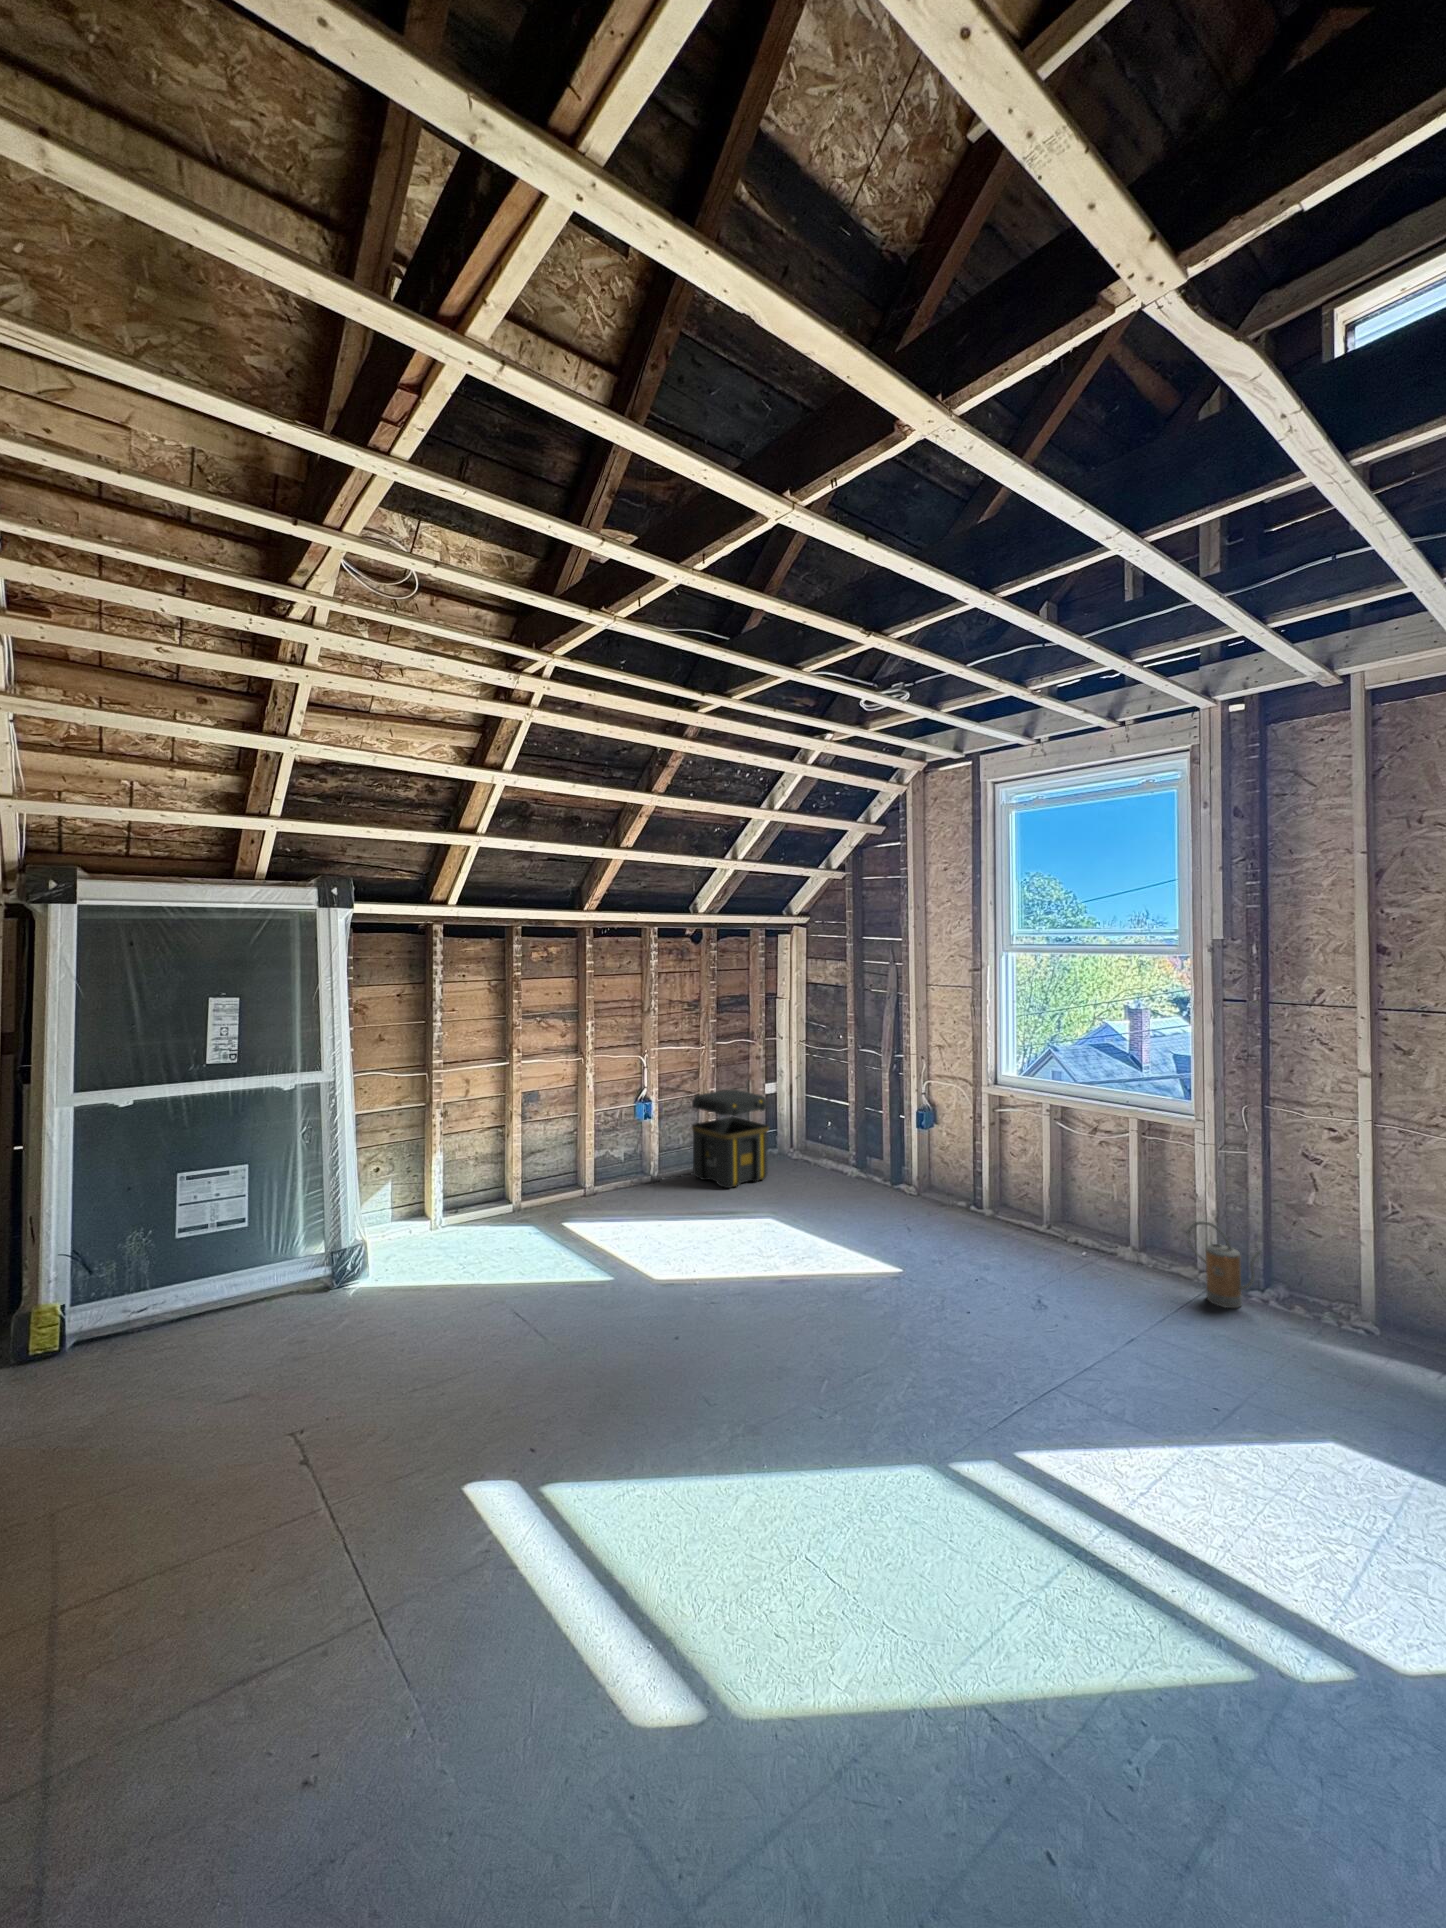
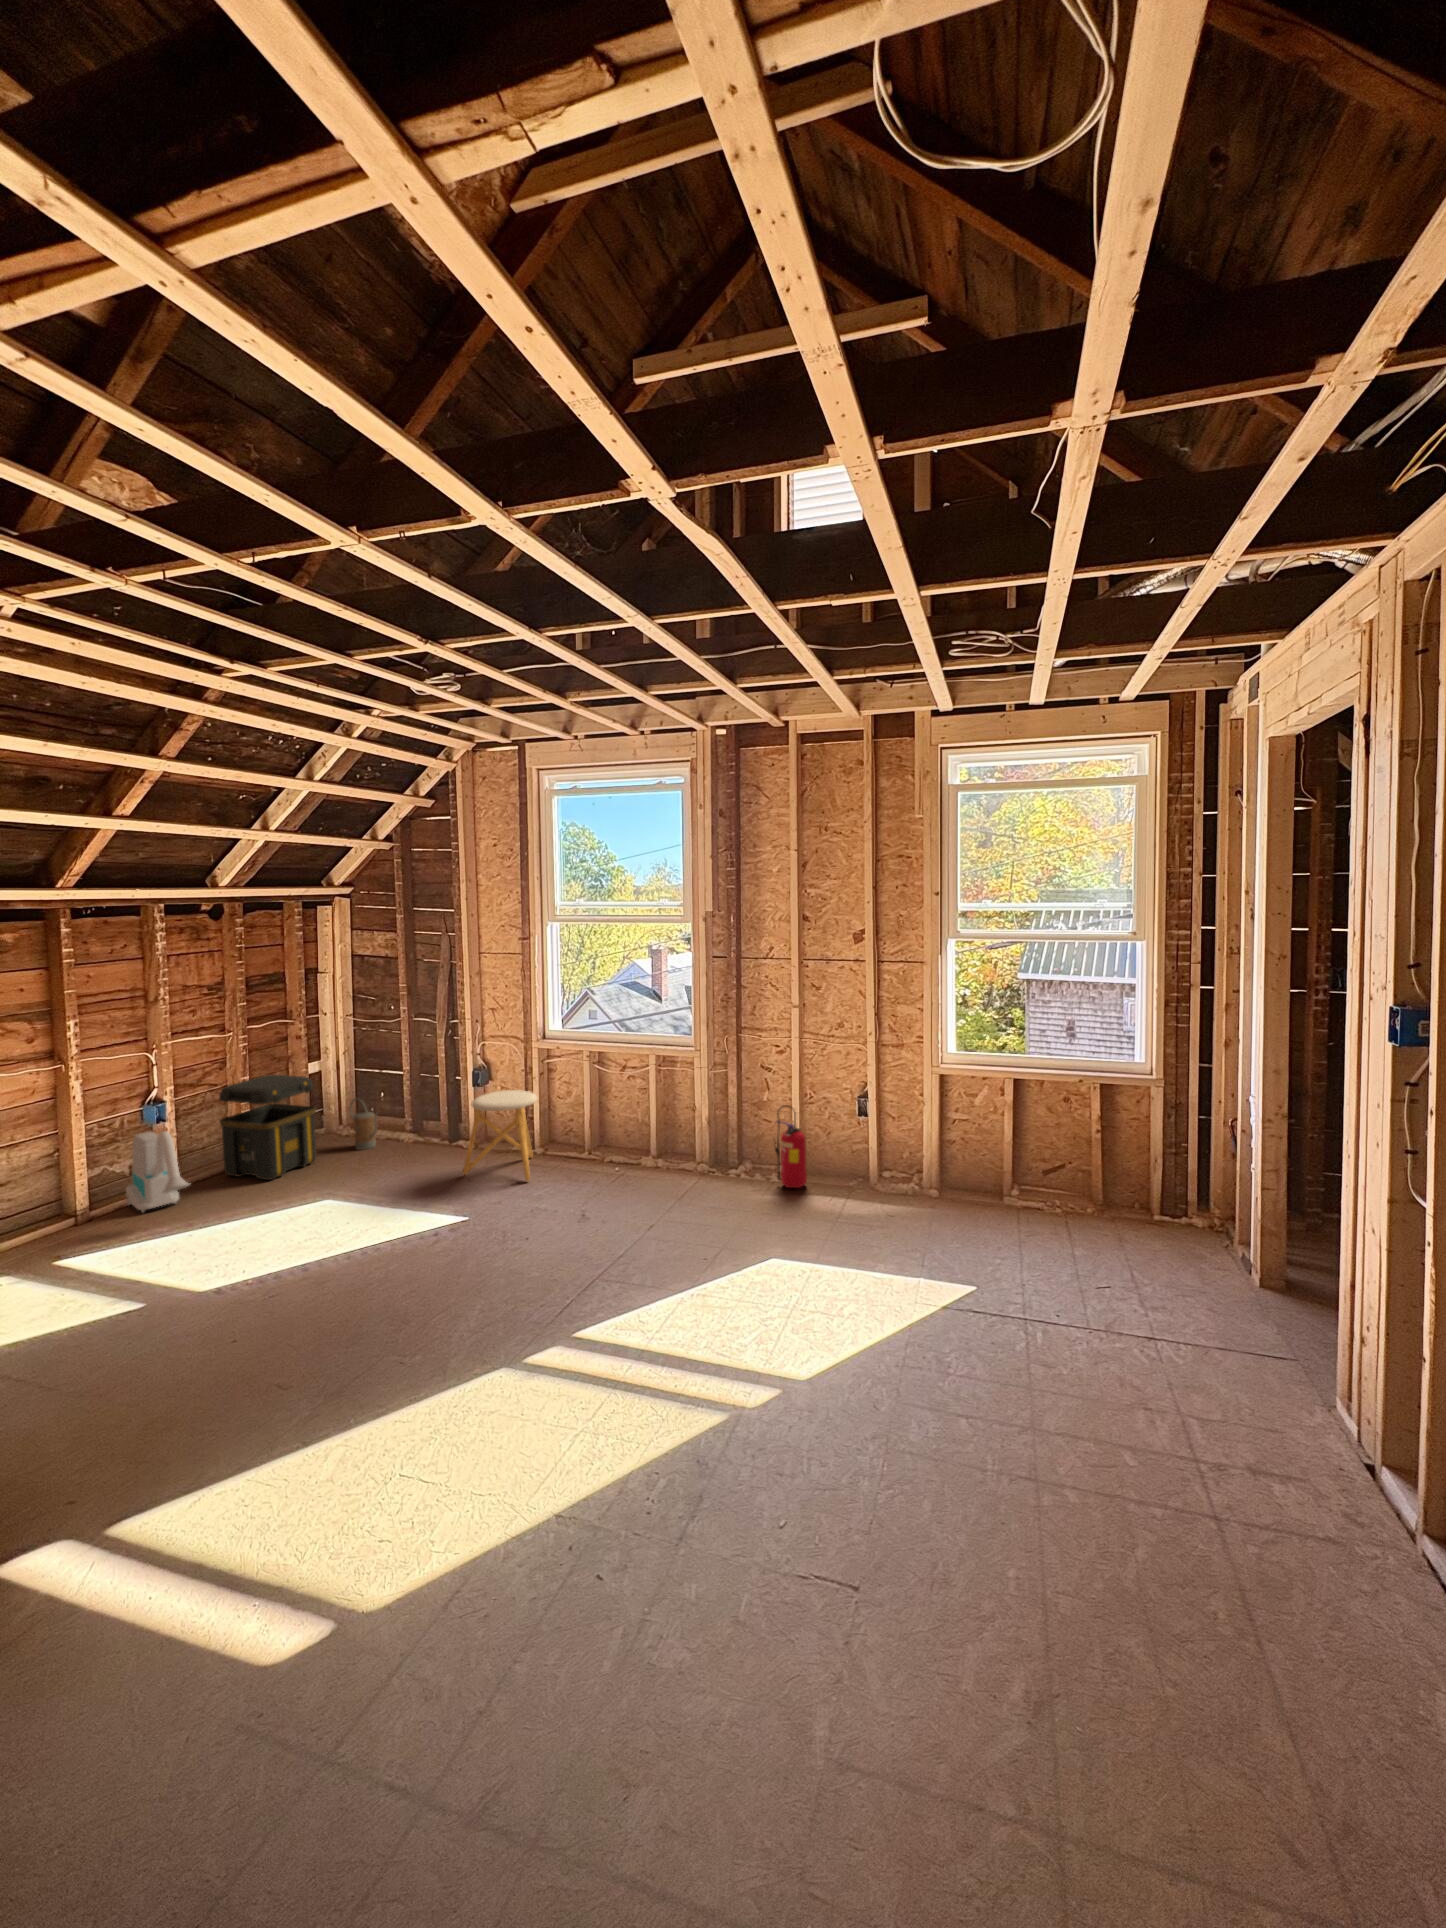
vacuum cleaner: none [620,1126,663,1197] -> present [126,1131,190,1212]
stool: none [902,1136,986,1244] -> present [463,1090,537,1181]
fire extinguisher: none [1324,1215,1386,1343] -> present [775,1105,807,1188]
watering can: present [1187,1221,1261,1308] -> present [350,1099,378,1150]

